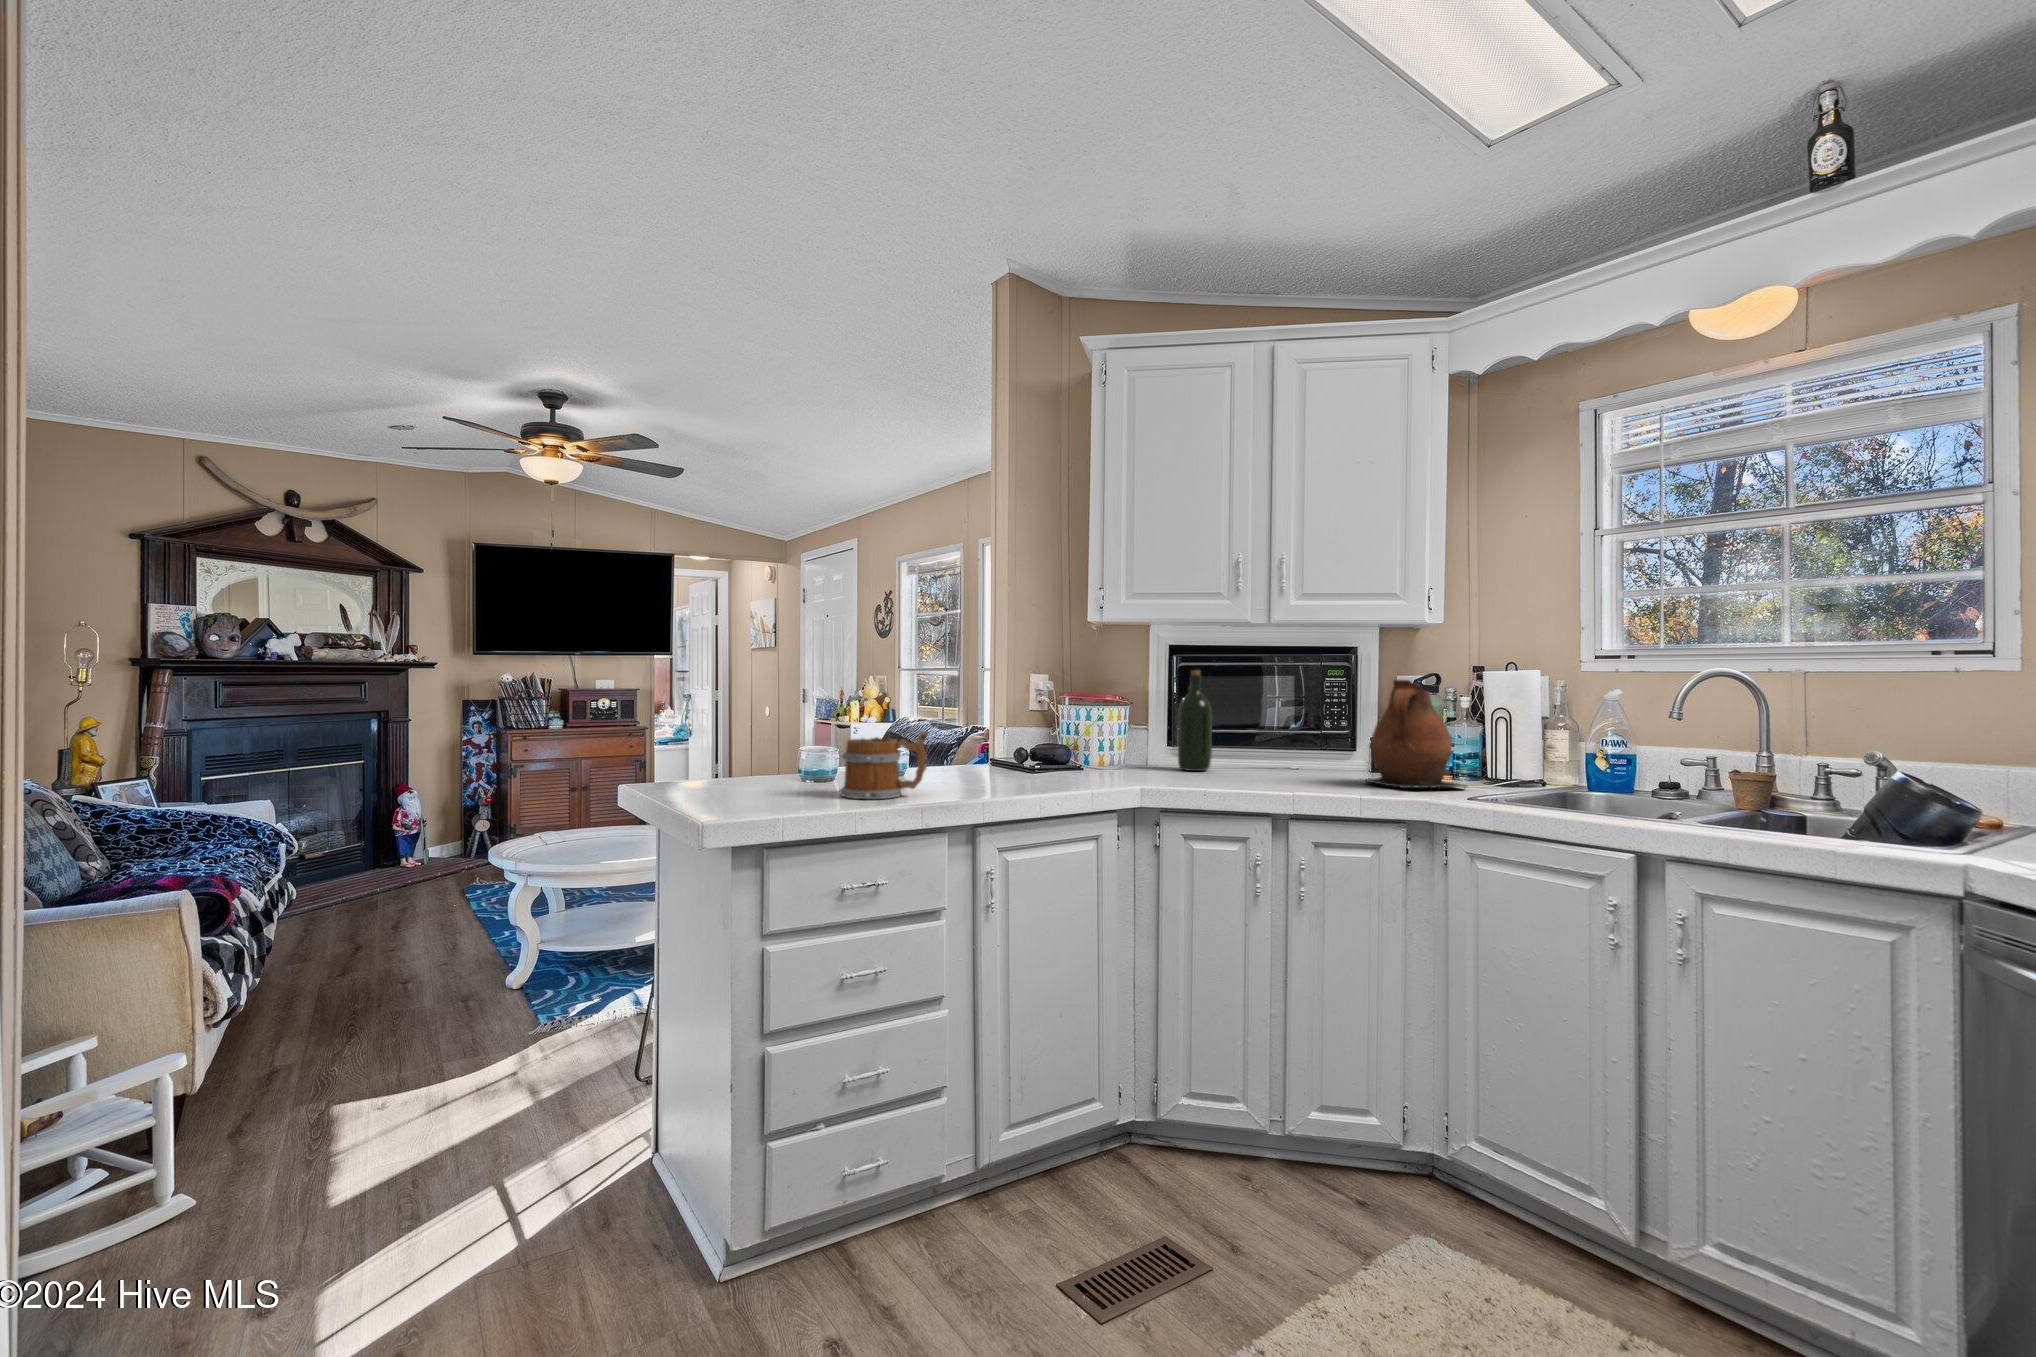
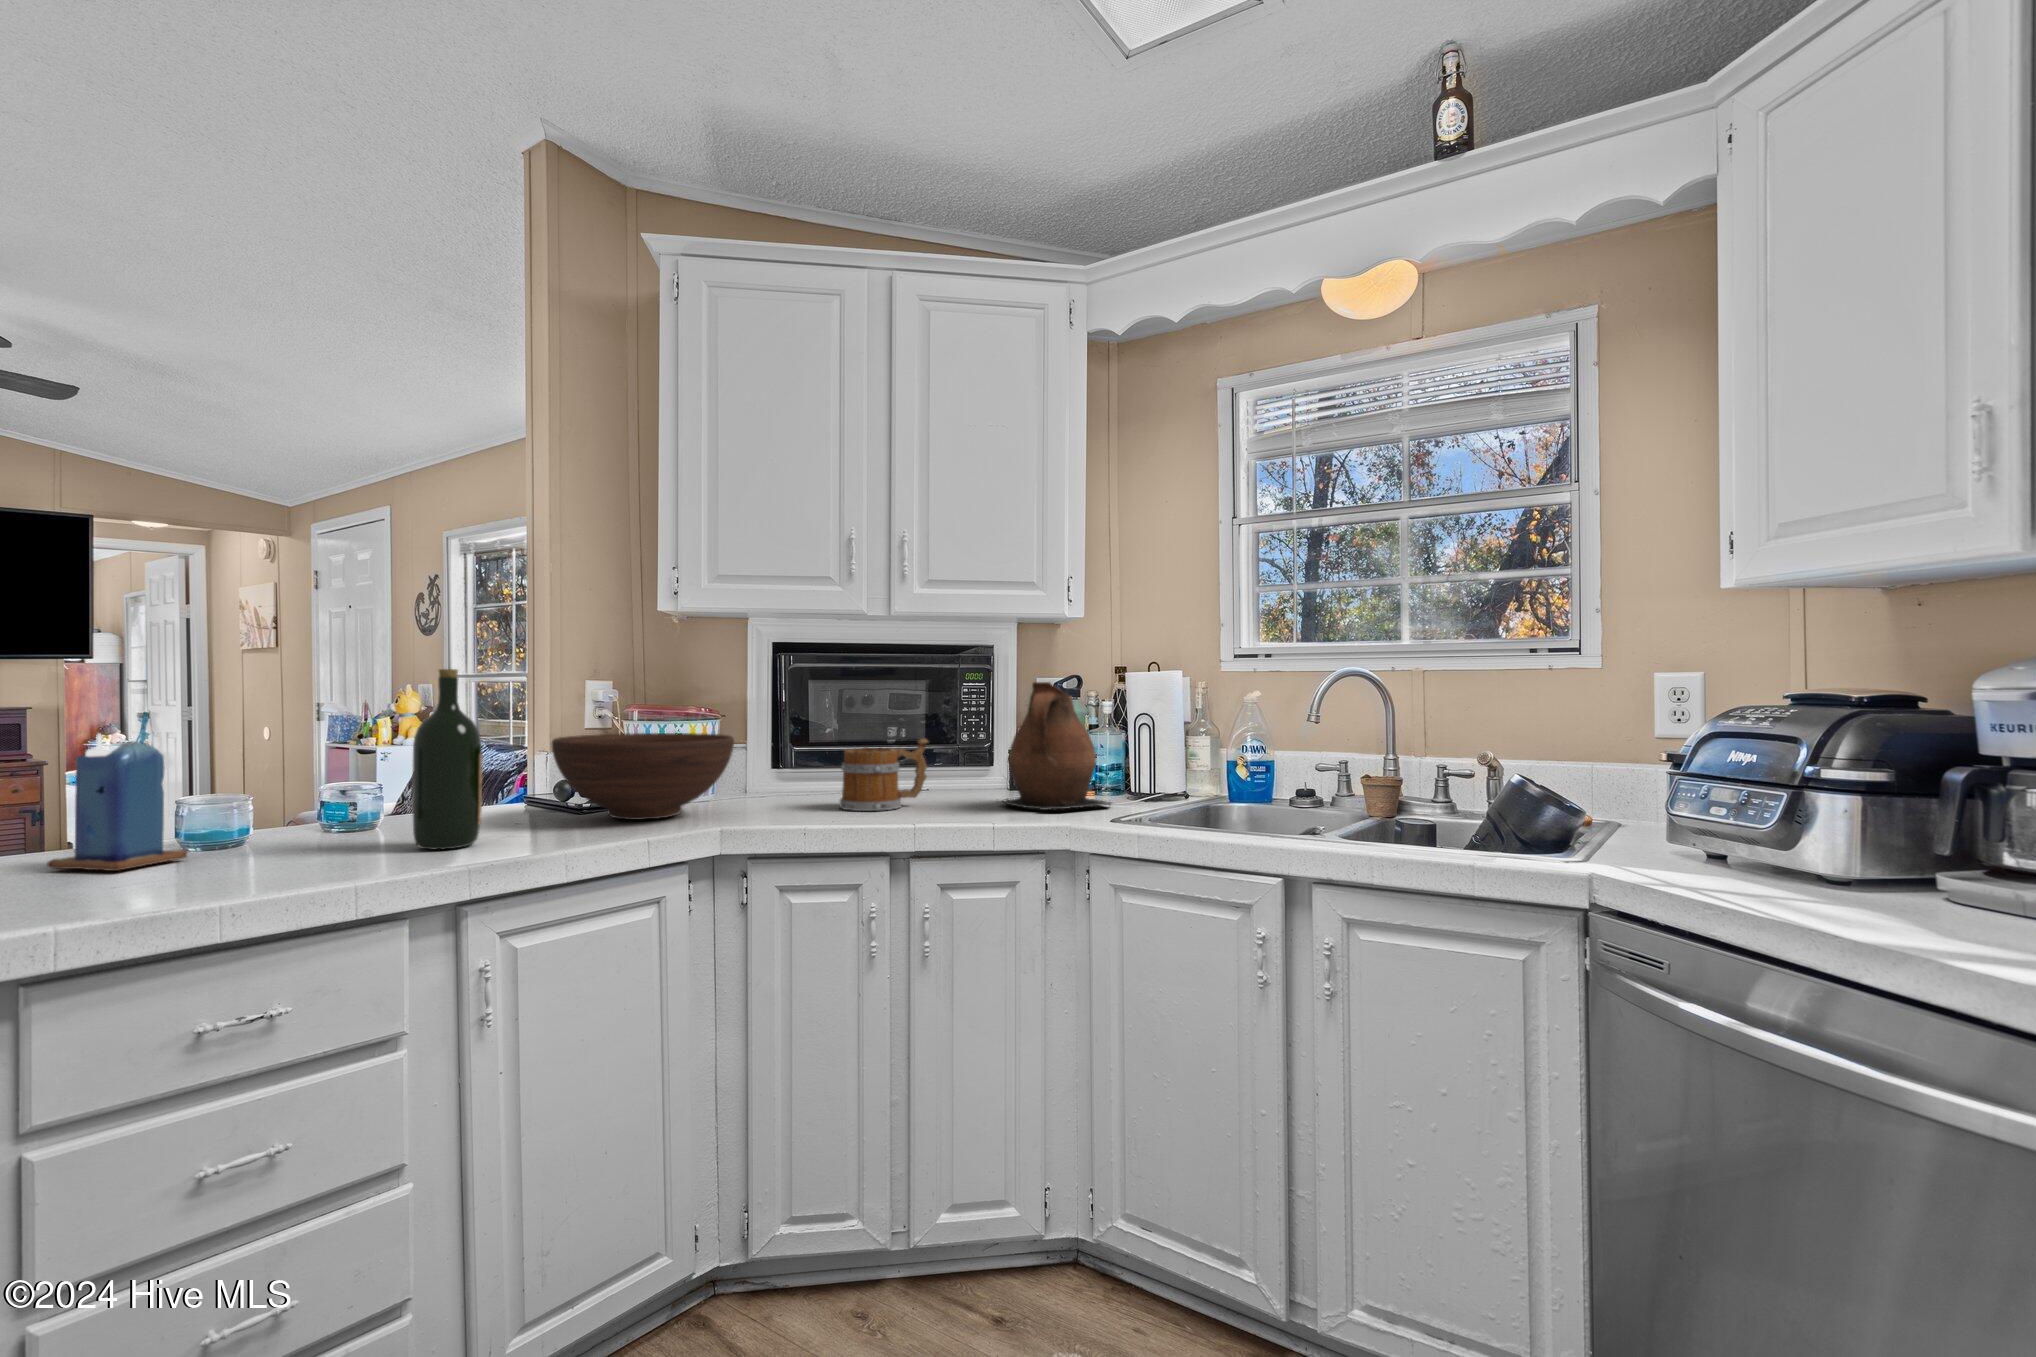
wine bottle: present [1178,670,1212,771] -> present [412,669,482,849]
candle: none [756,705,822,790] -> present [47,734,187,871]
fruit bowl: none [1020,715,1147,778] -> present [551,733,734,820]
mug: present [839,731,928,799] -> present [839,739,928,811]

